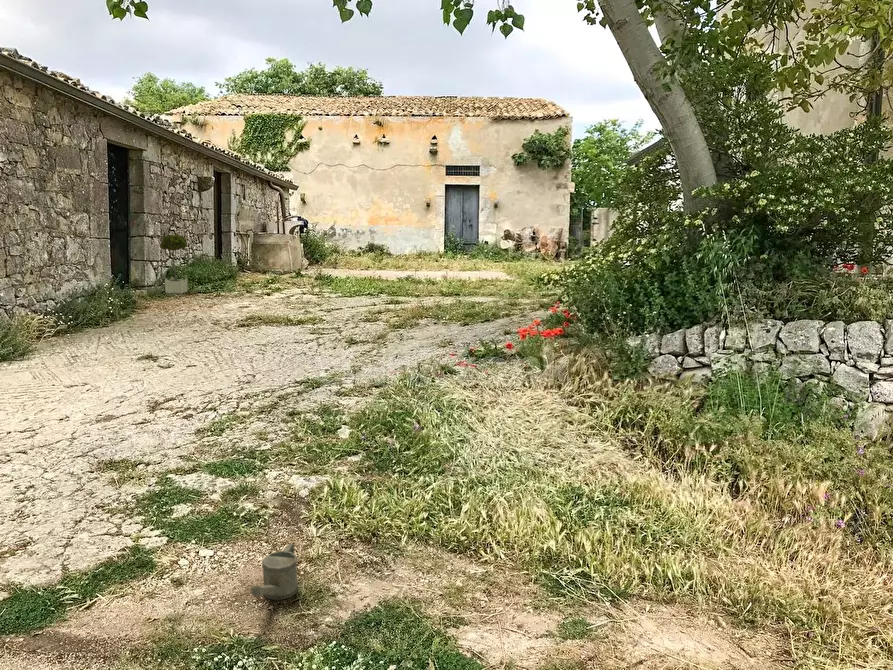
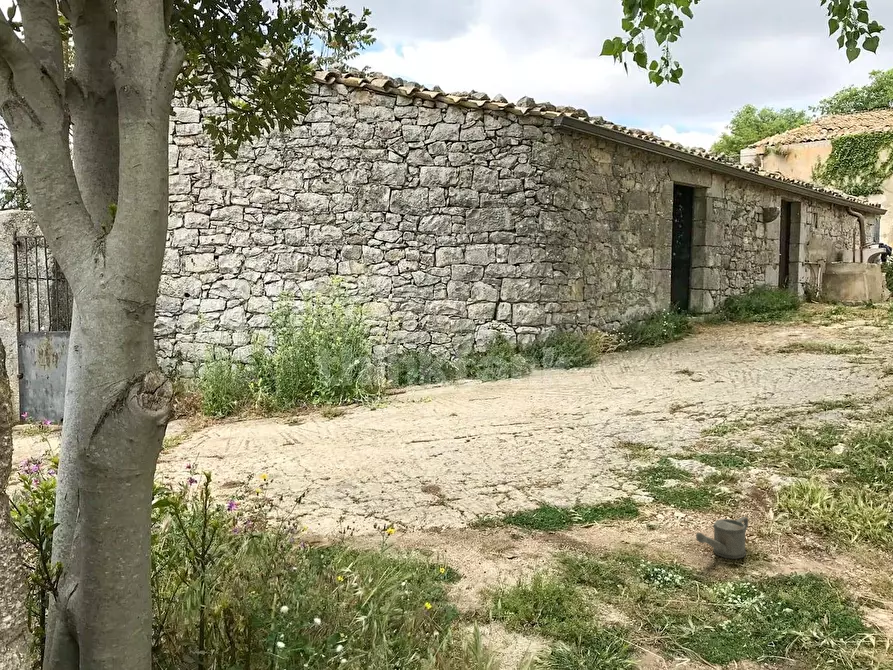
potted tree: present [160,234,188,293] -> none [717,264,743,323]

